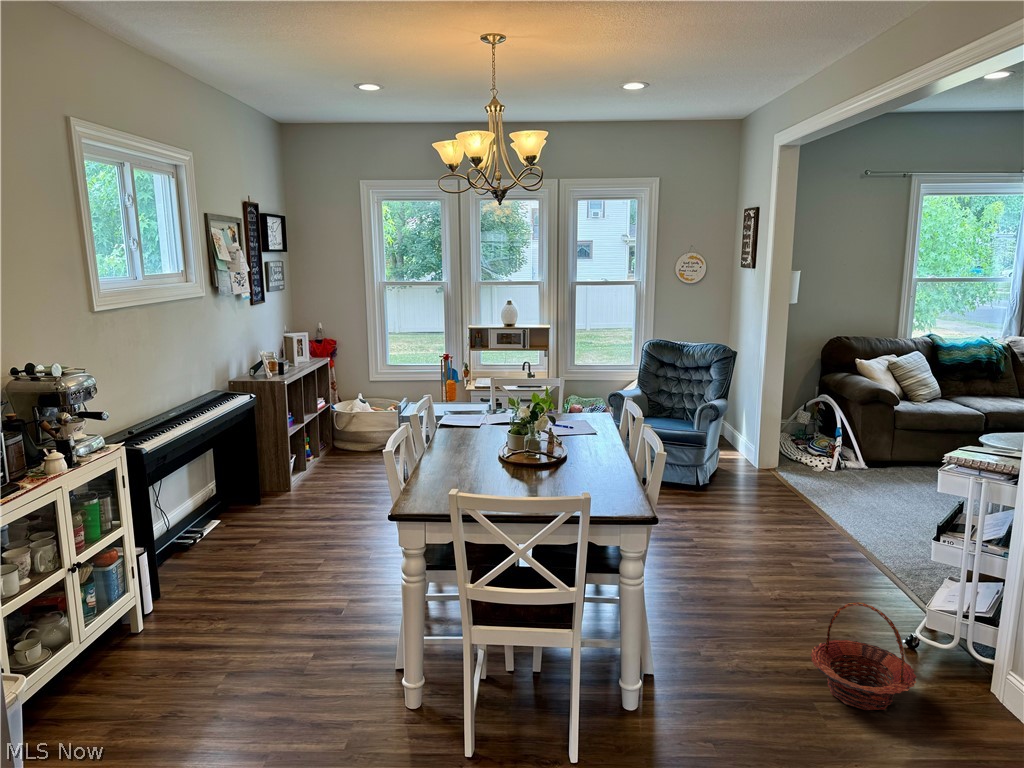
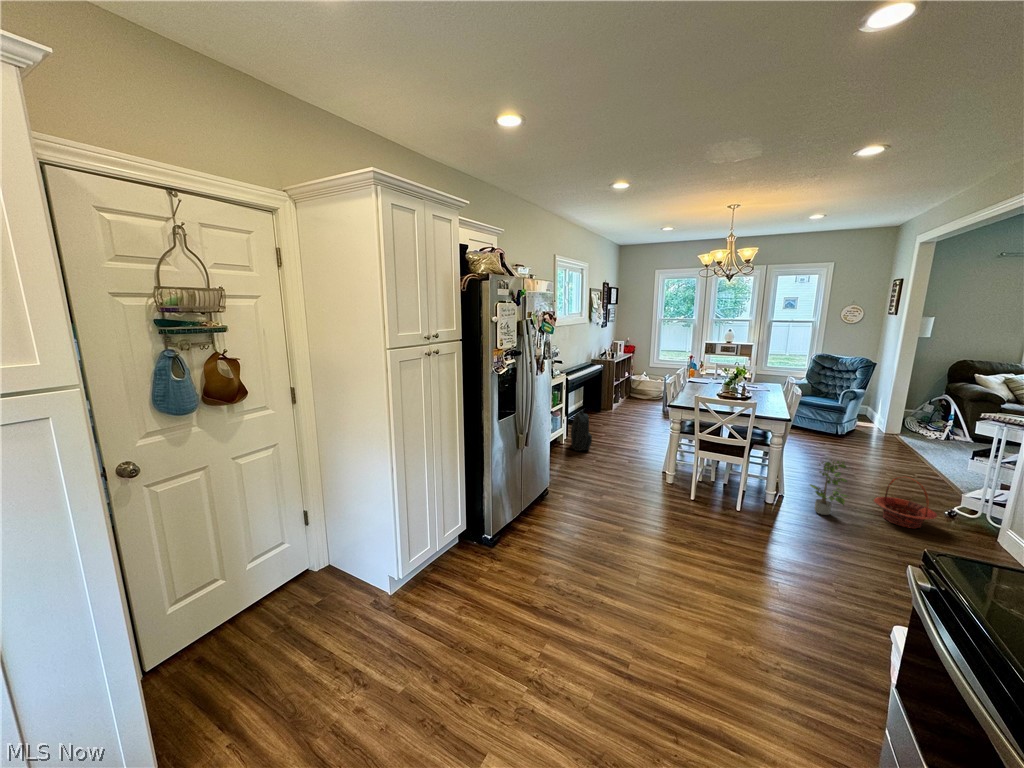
backpack: none [149,540,211,657] -> present [571,410,592,451]
potted plant: none [705,594,778,723] -> present [810,461,848,515]

